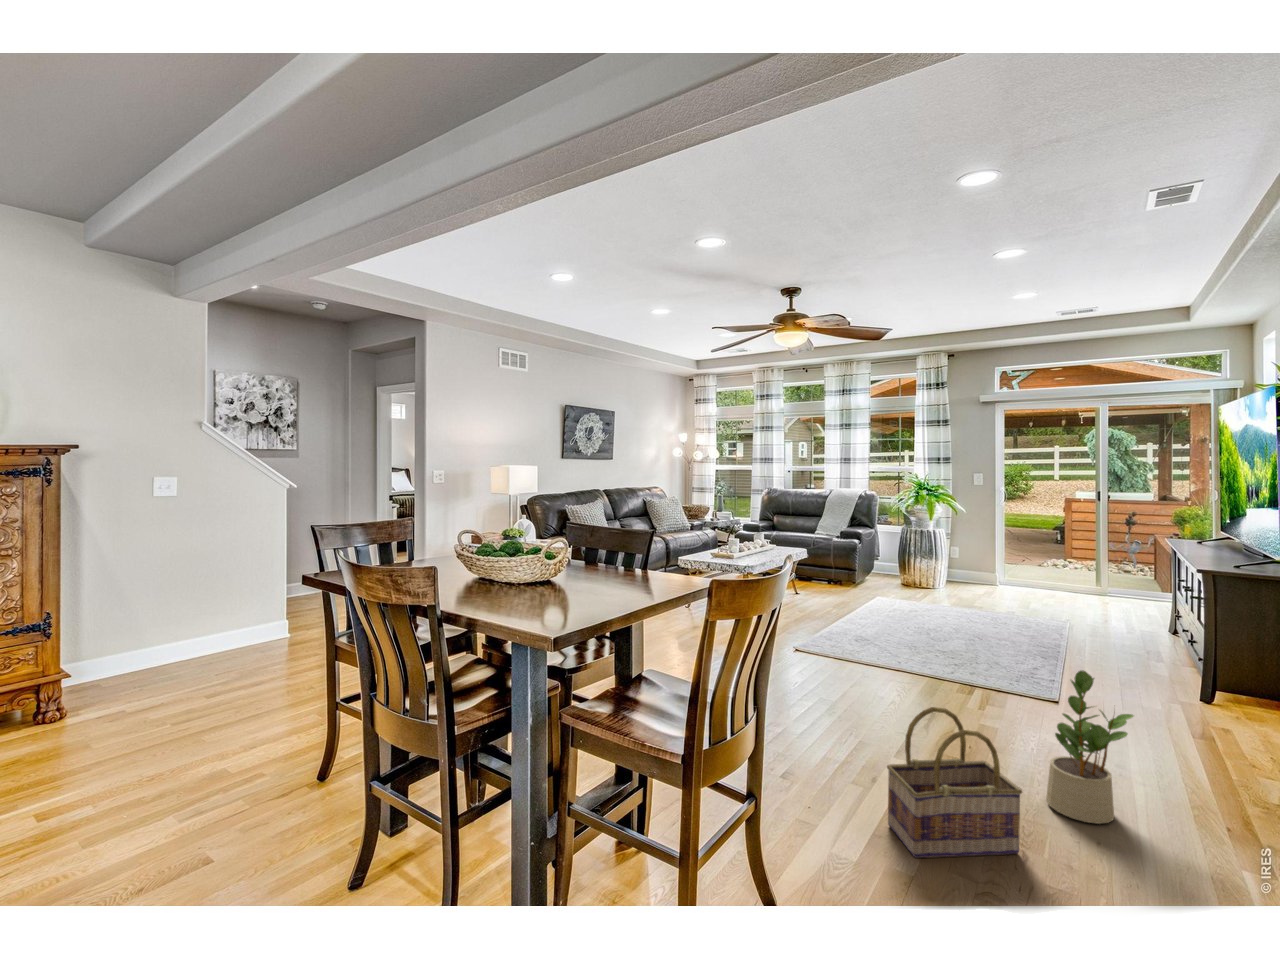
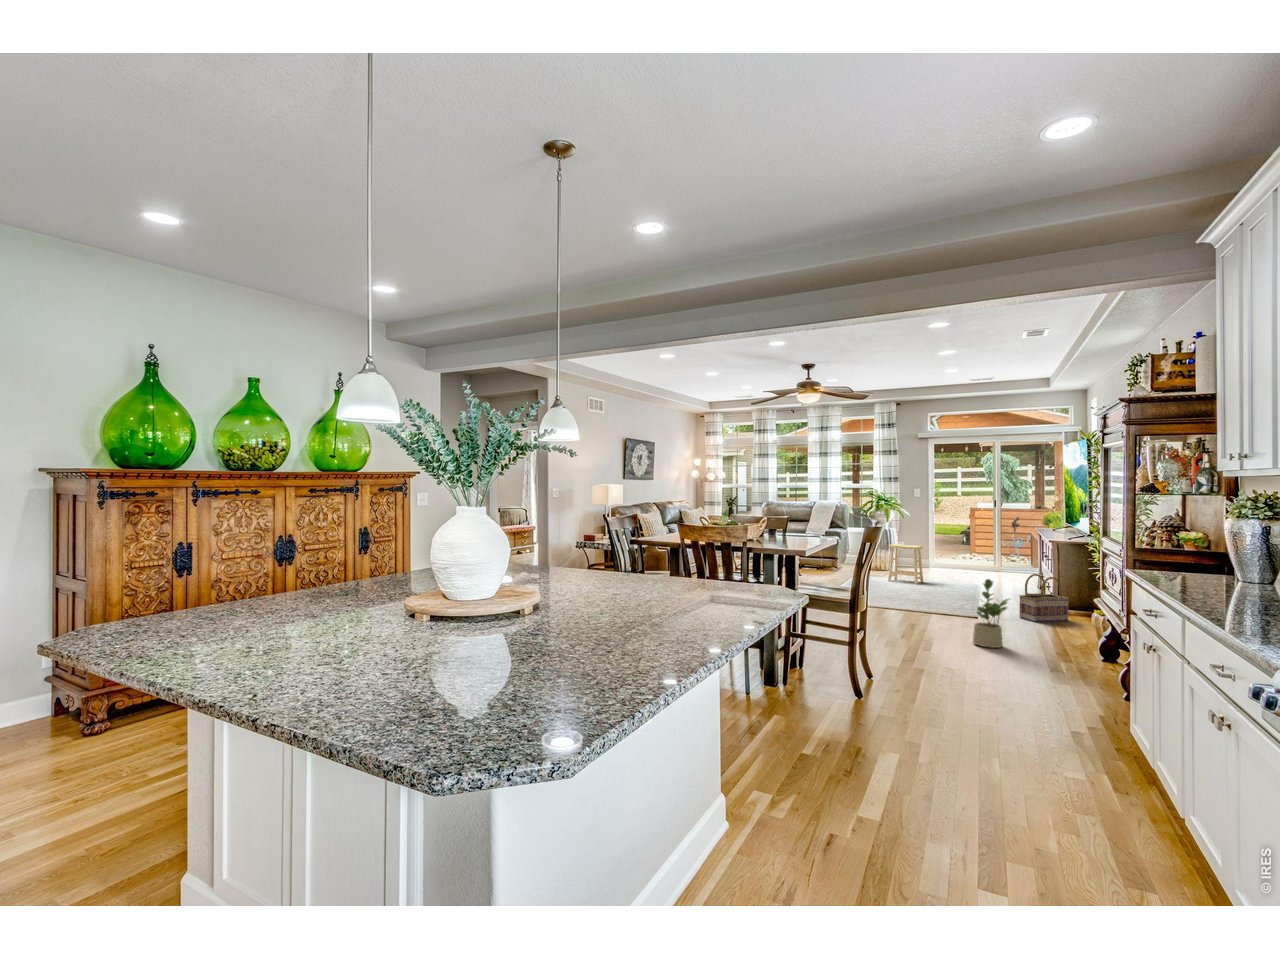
footstool: none [924,555,979,618] -> present [888,544,923,584]
basket: present [887,707,1022,858] -> present [1019,574,1069,622]

